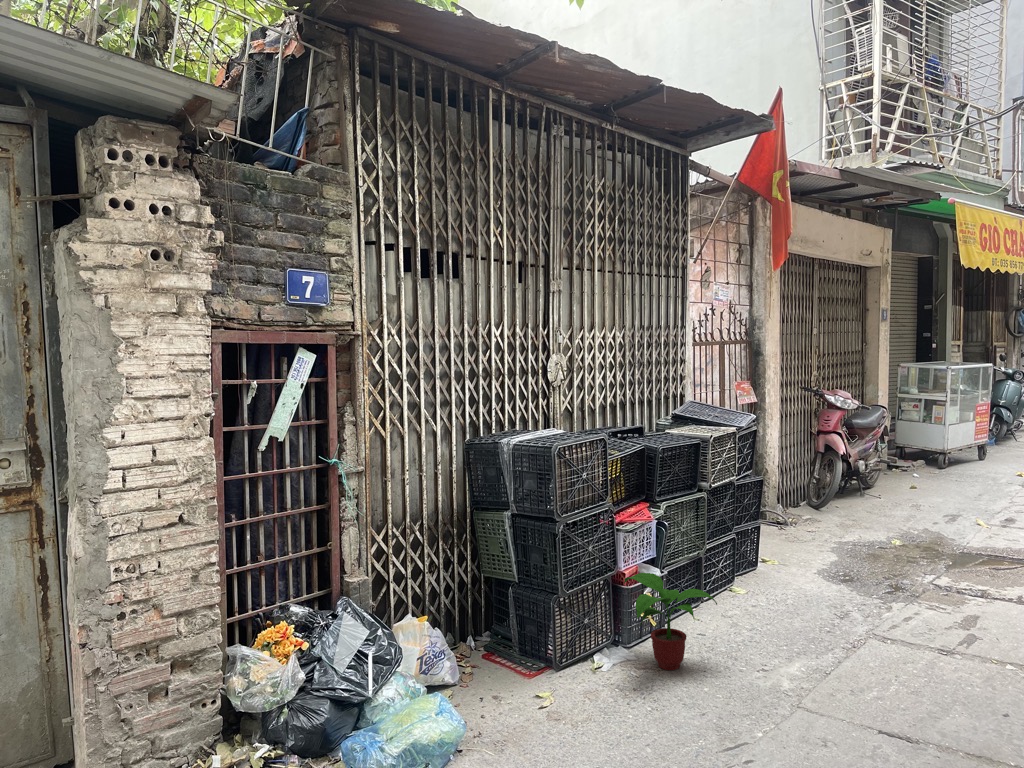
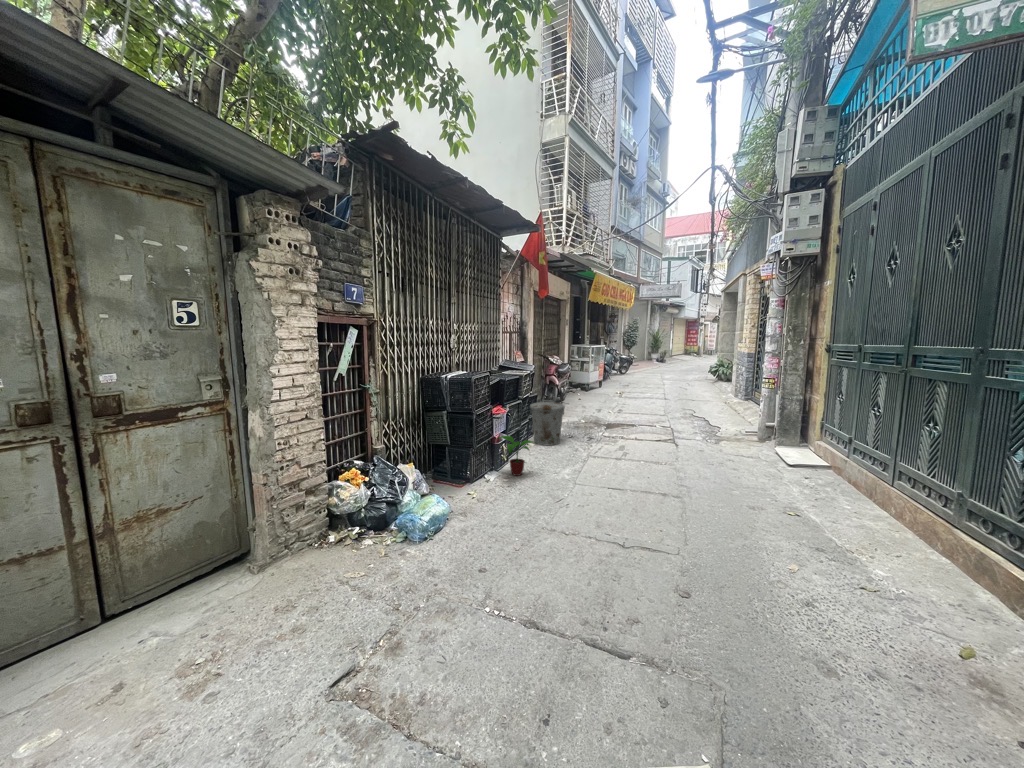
trash can: none [738,493,823,600] -> present [530,400,565,445]

